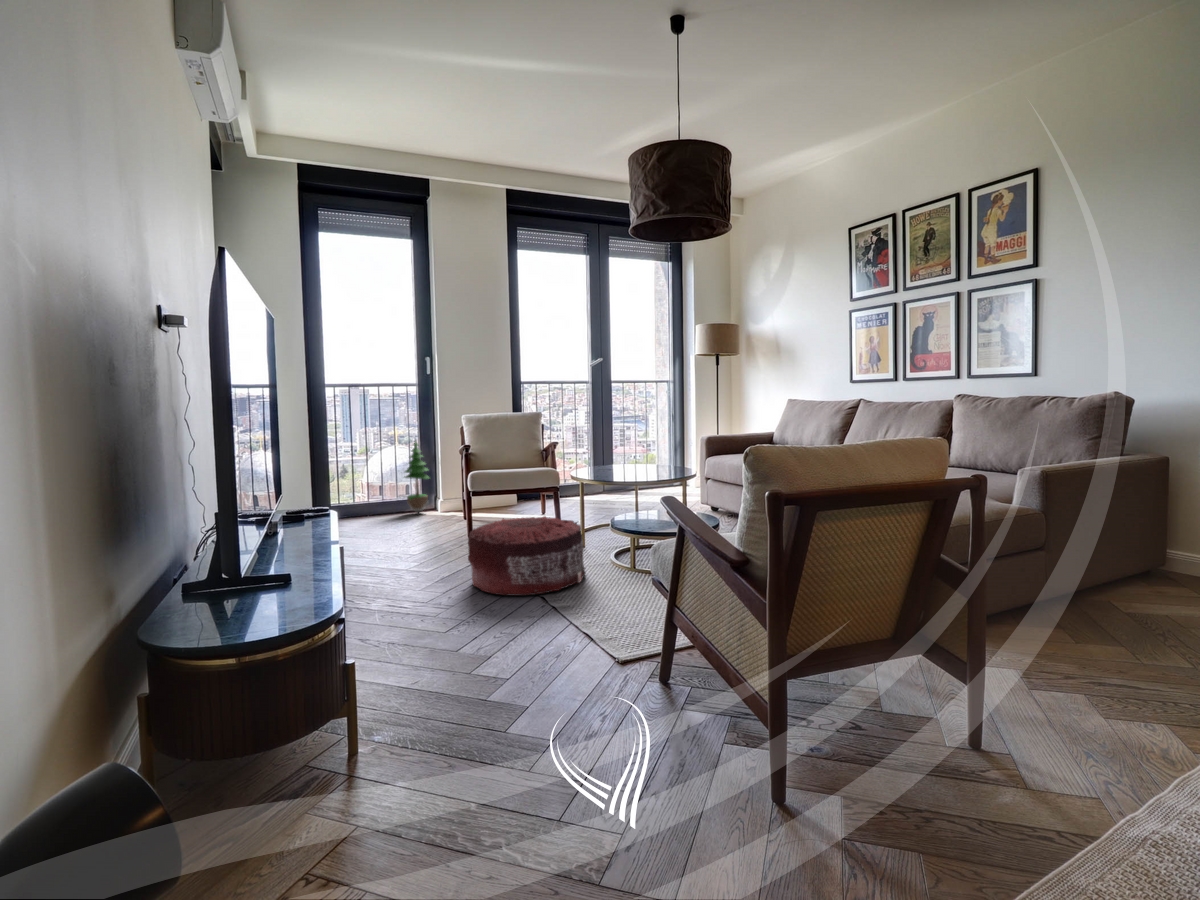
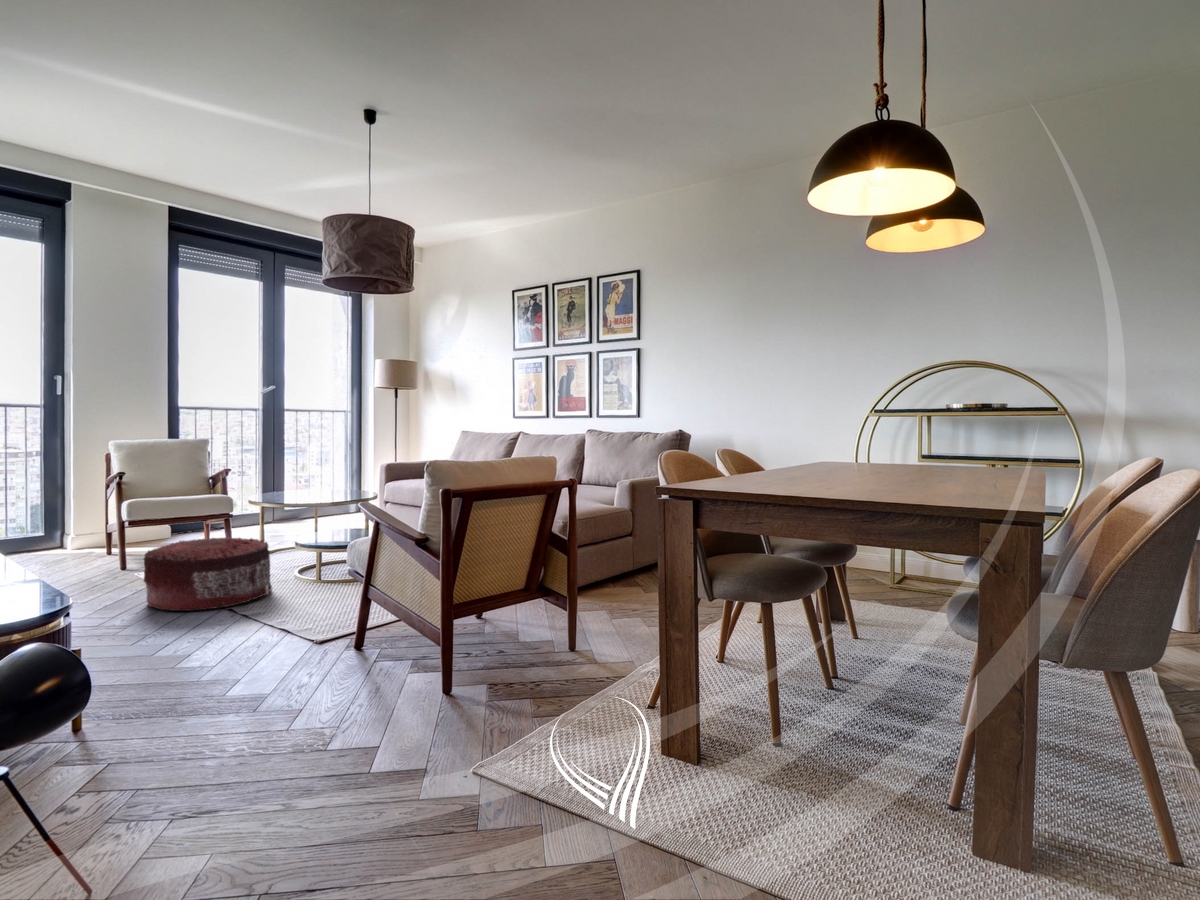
potted tree: present [405,441,429,513] -> none [23,466,62,552]

